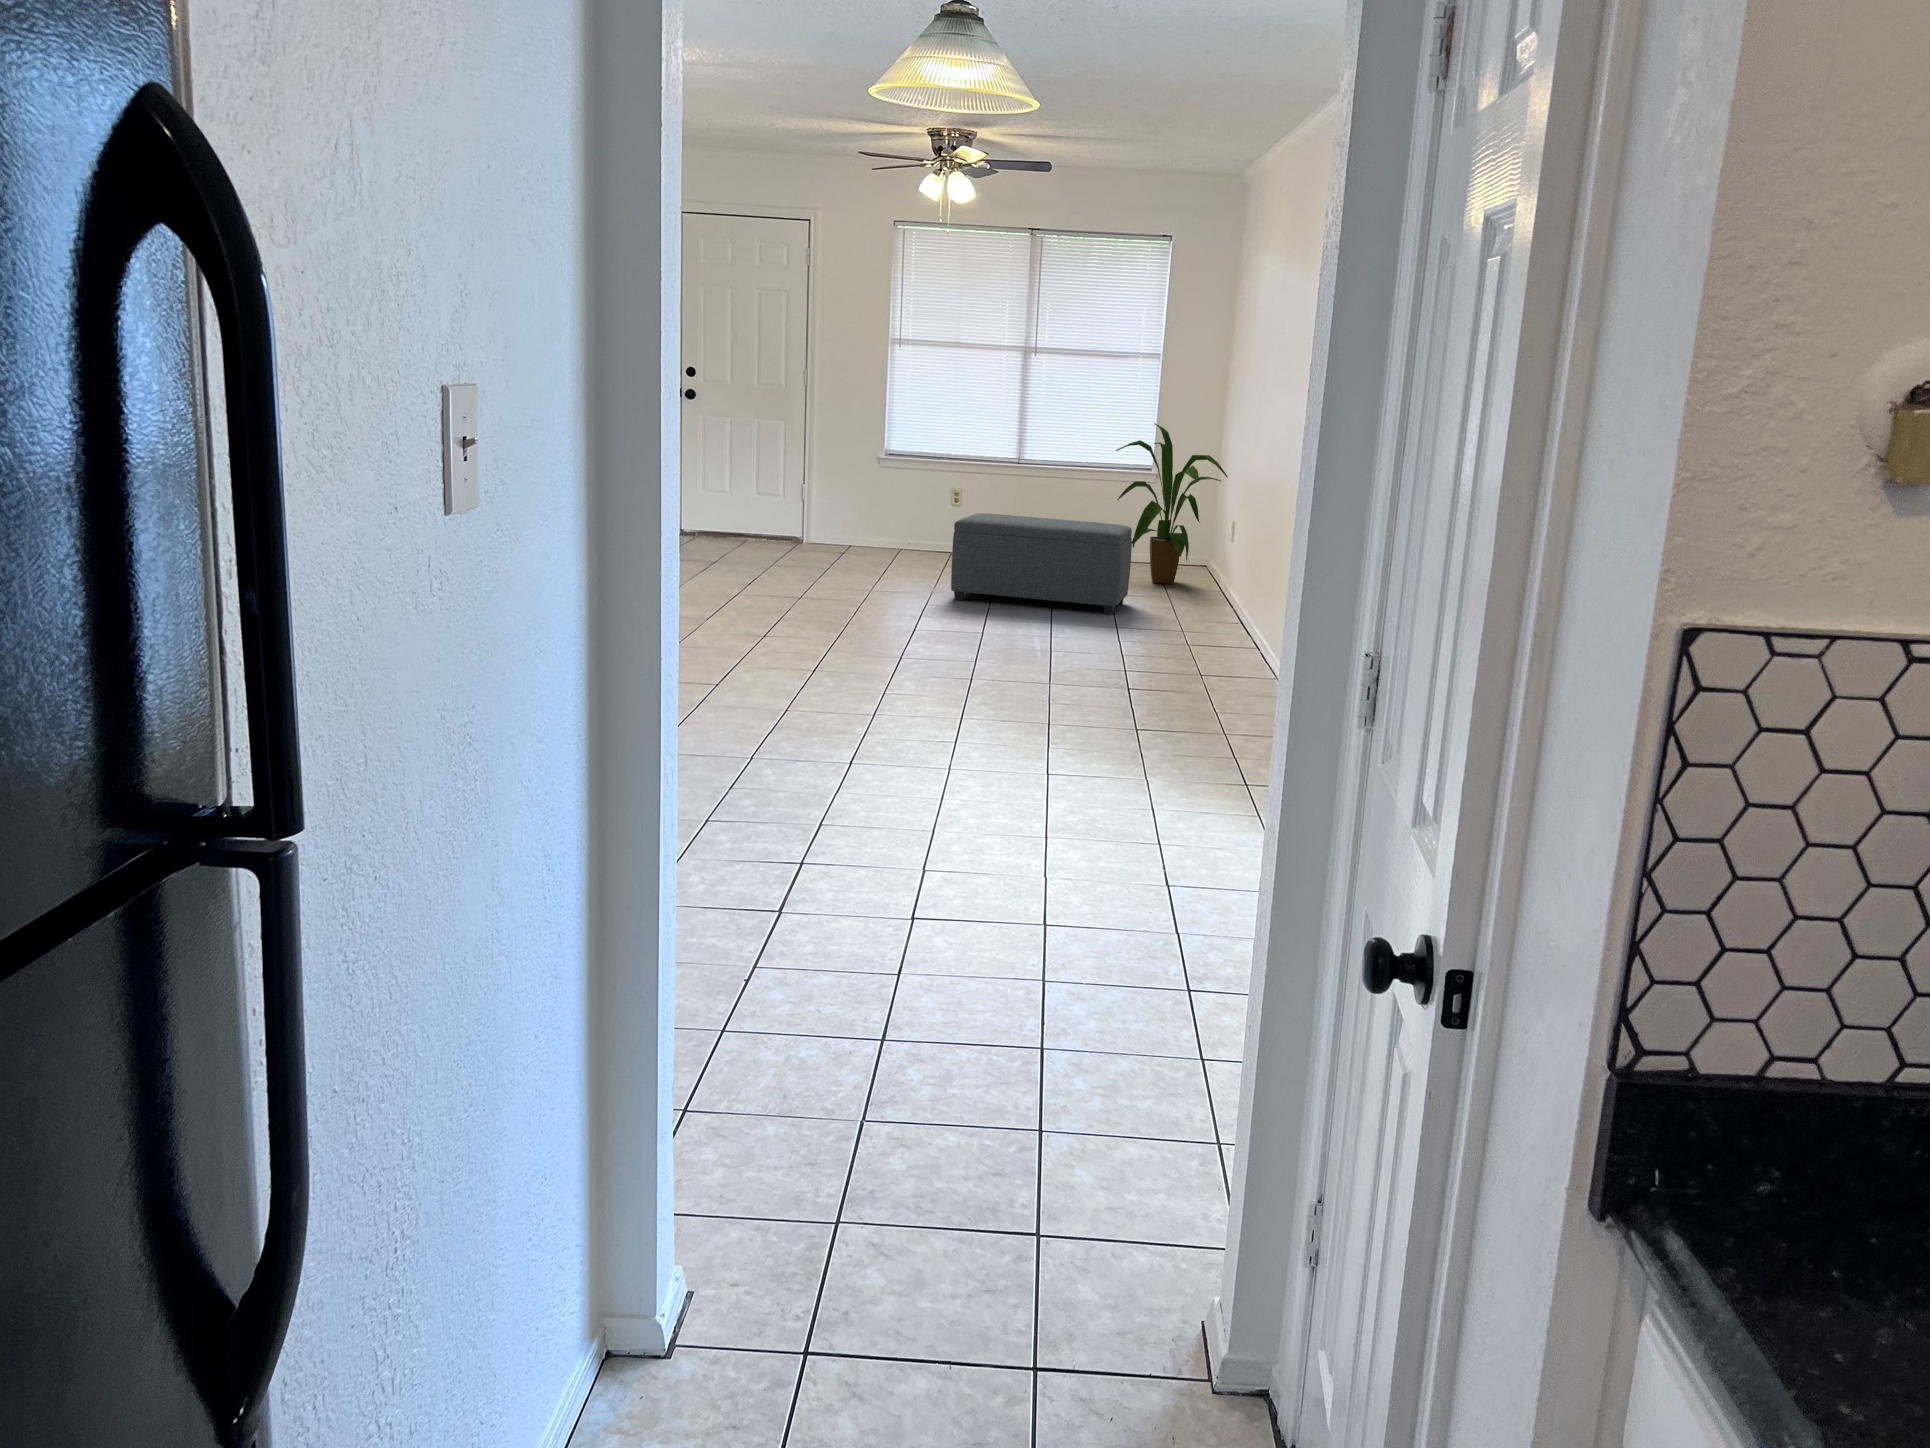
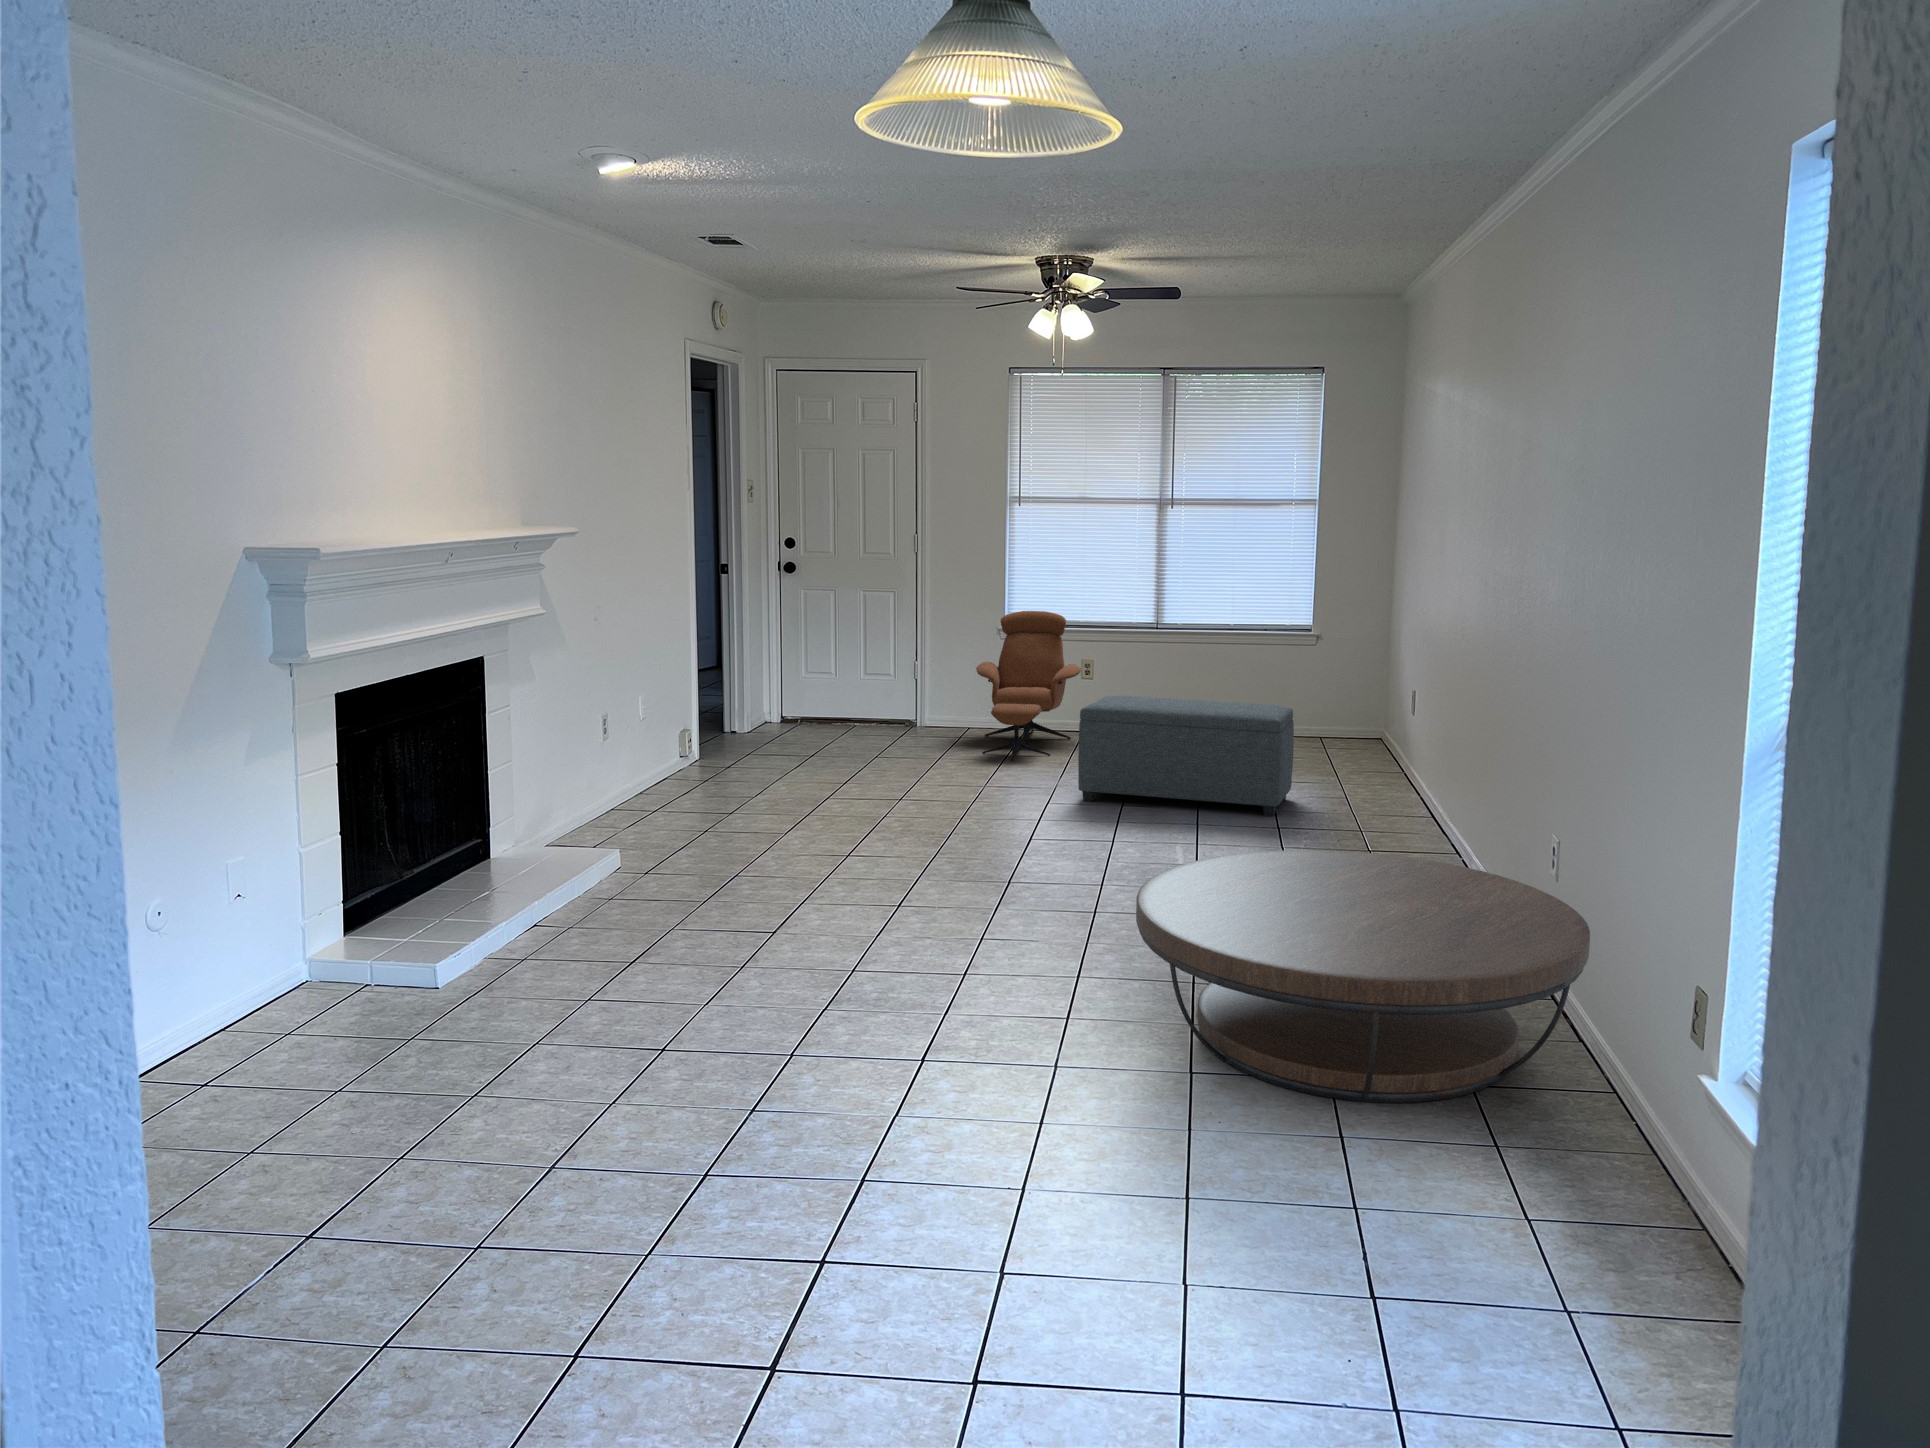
house plant: present [1116,423,1228,584] -> none [1269,580,1405,767]
lounge chair: none [859,443,951,571] -> present [976,611,1081,761]
coffee table: none [1007,614,1328,772] -> present [1136,850,1590,1103]

